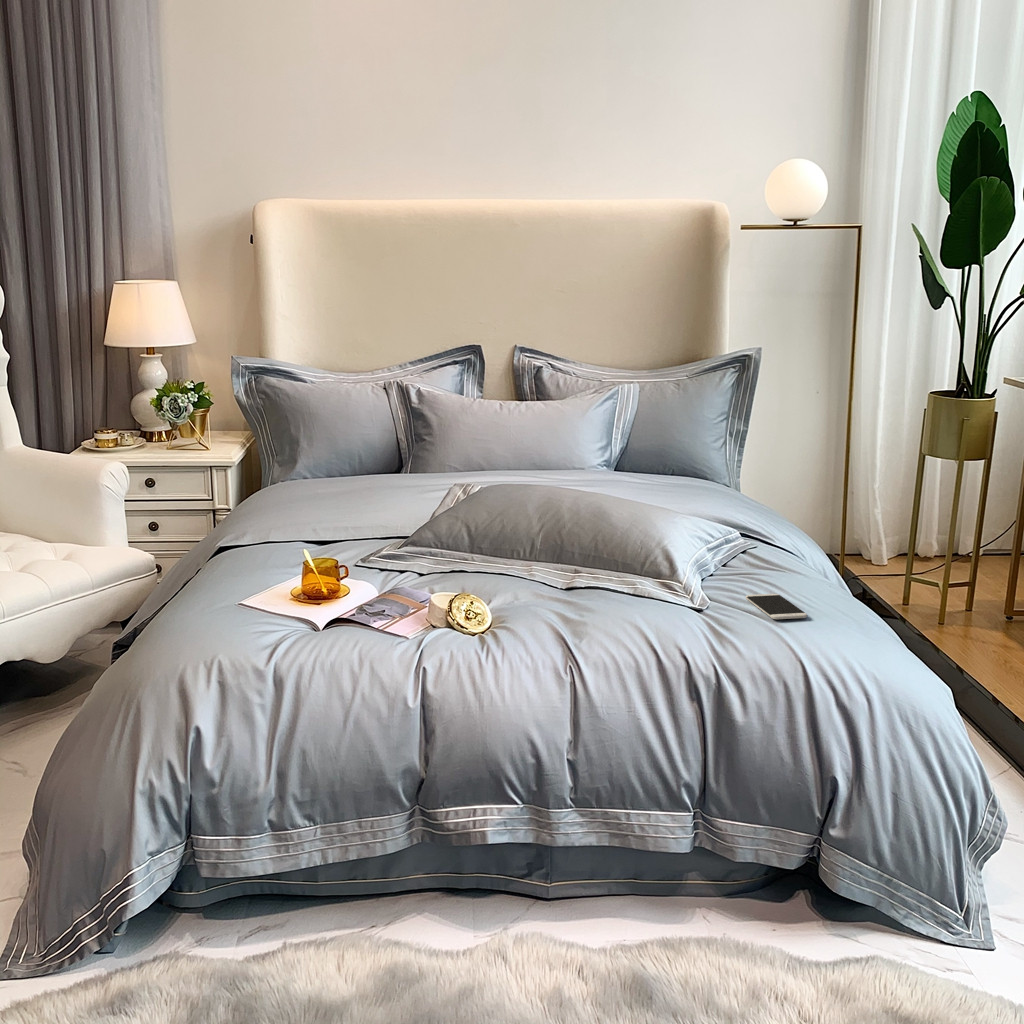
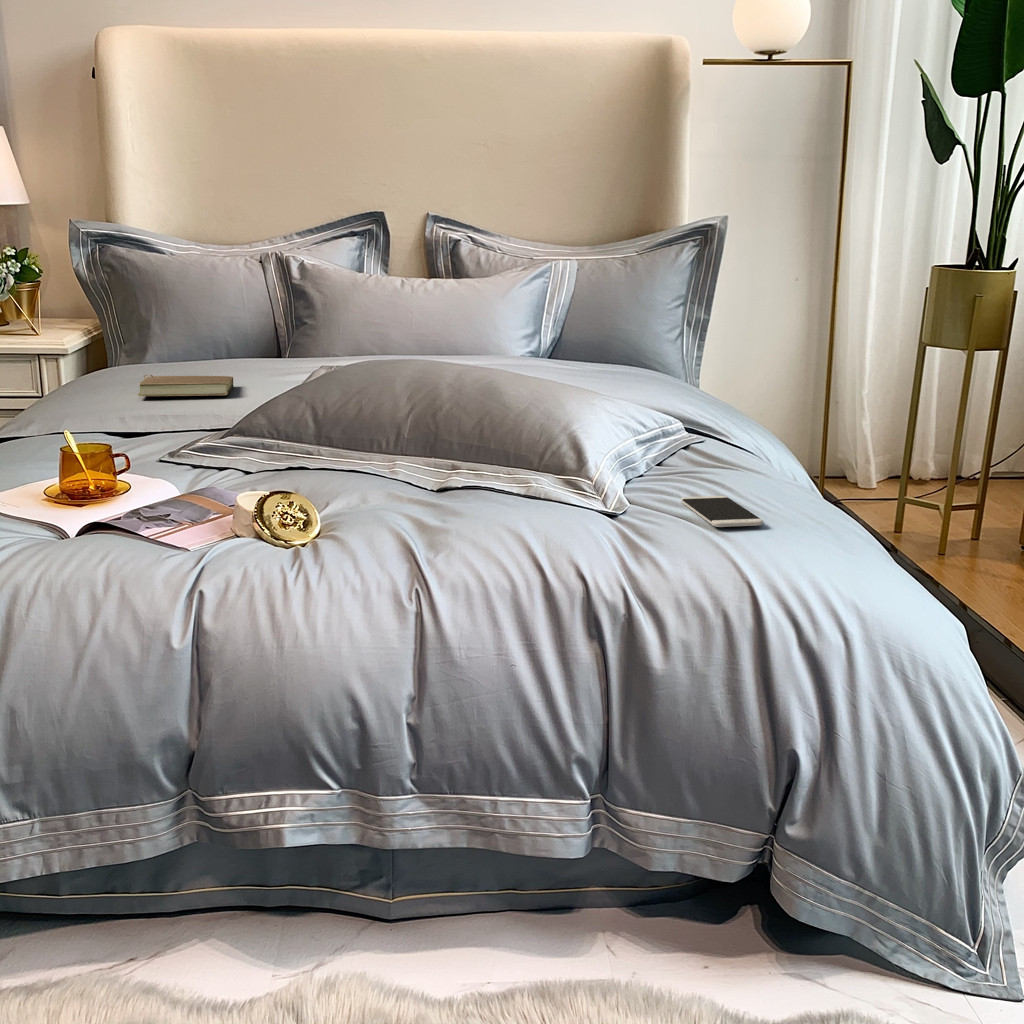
book: none [318,490,387,510] -> present [138,375,233,396]

